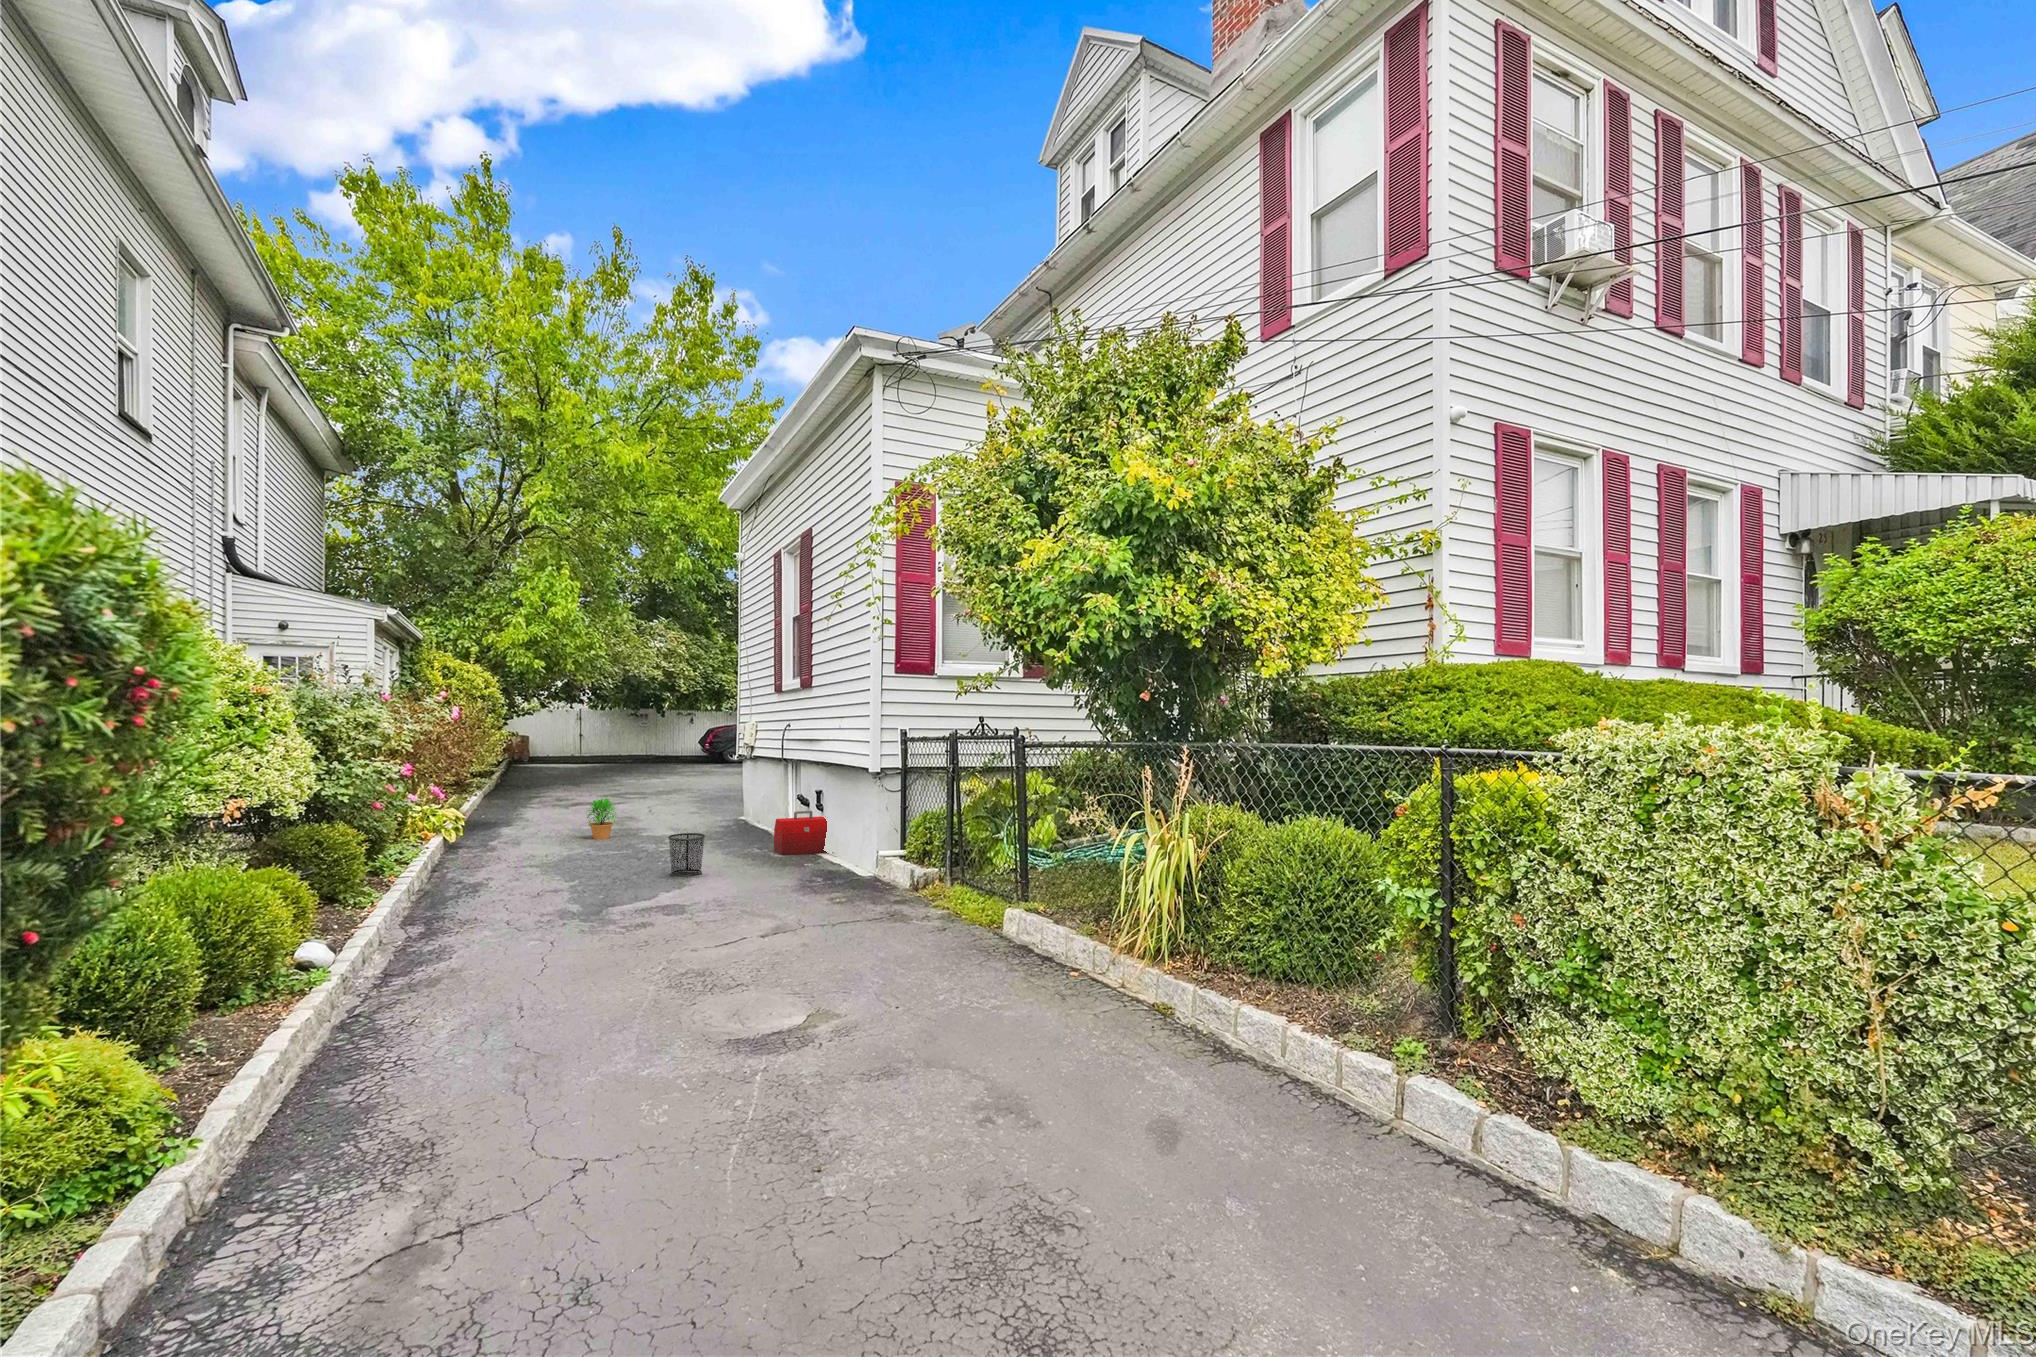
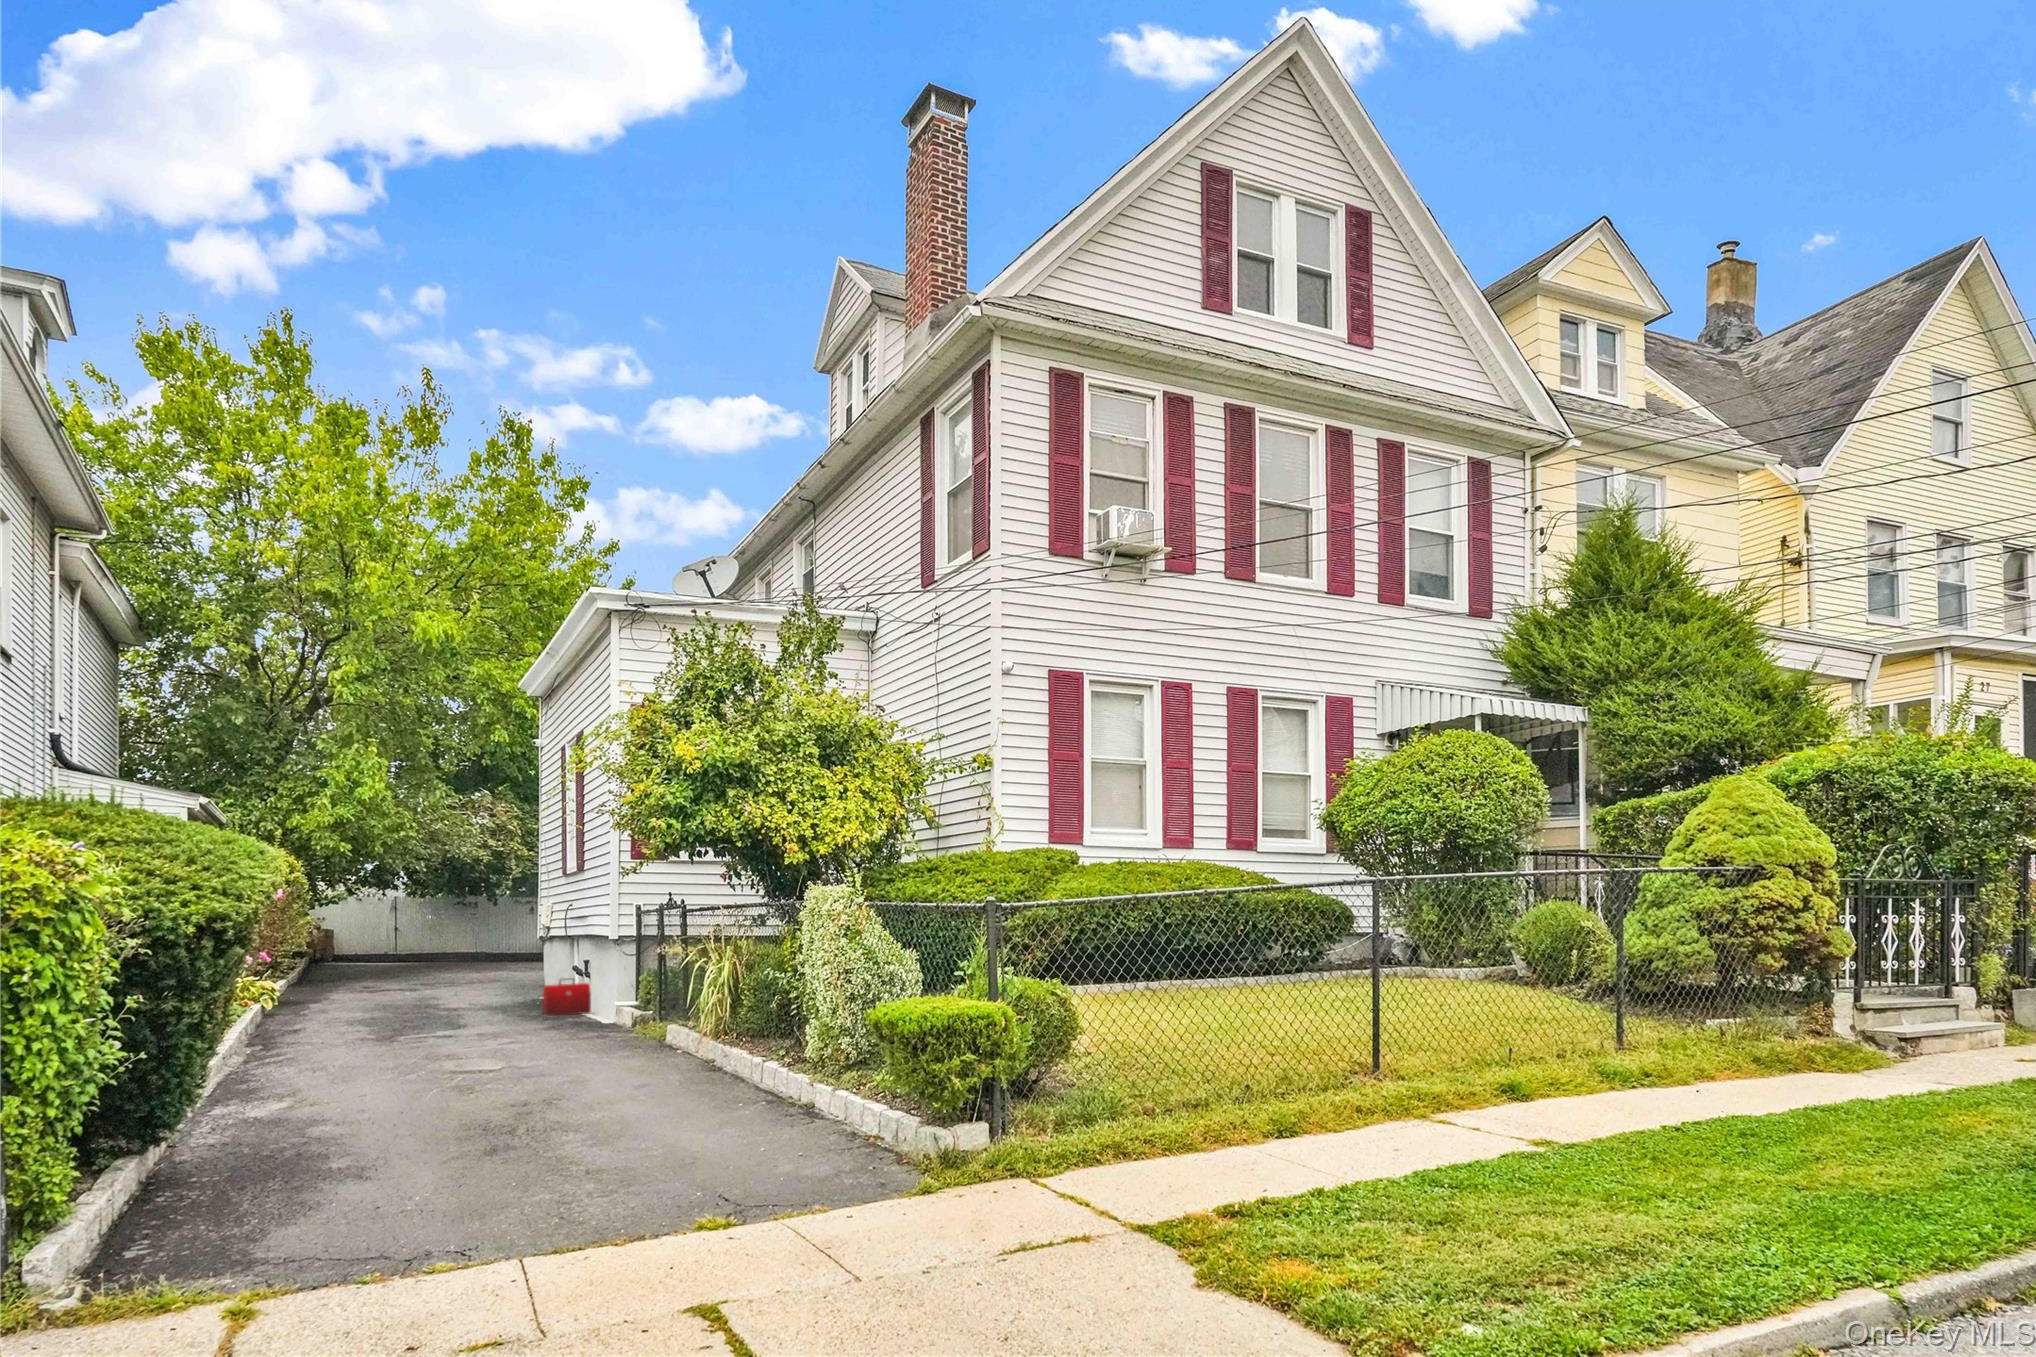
potted plant: present [587,799,616,839] -> none [382,973,415,1011]
waste bin: present [668,833,705,876] -> none [445,993,475,1027]

